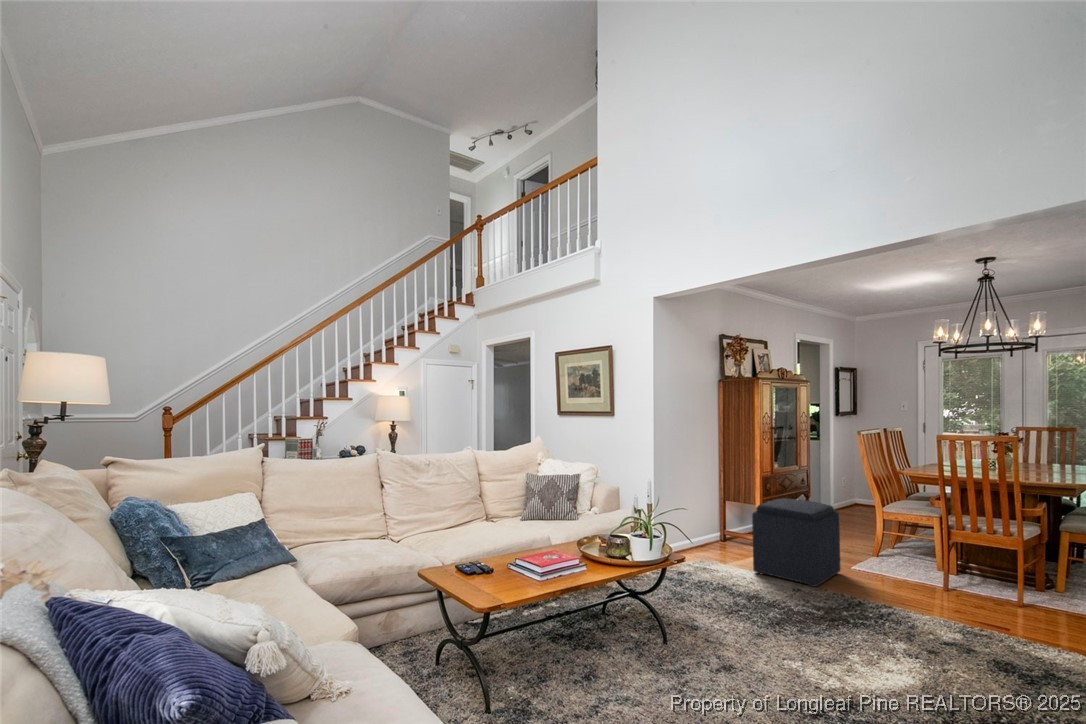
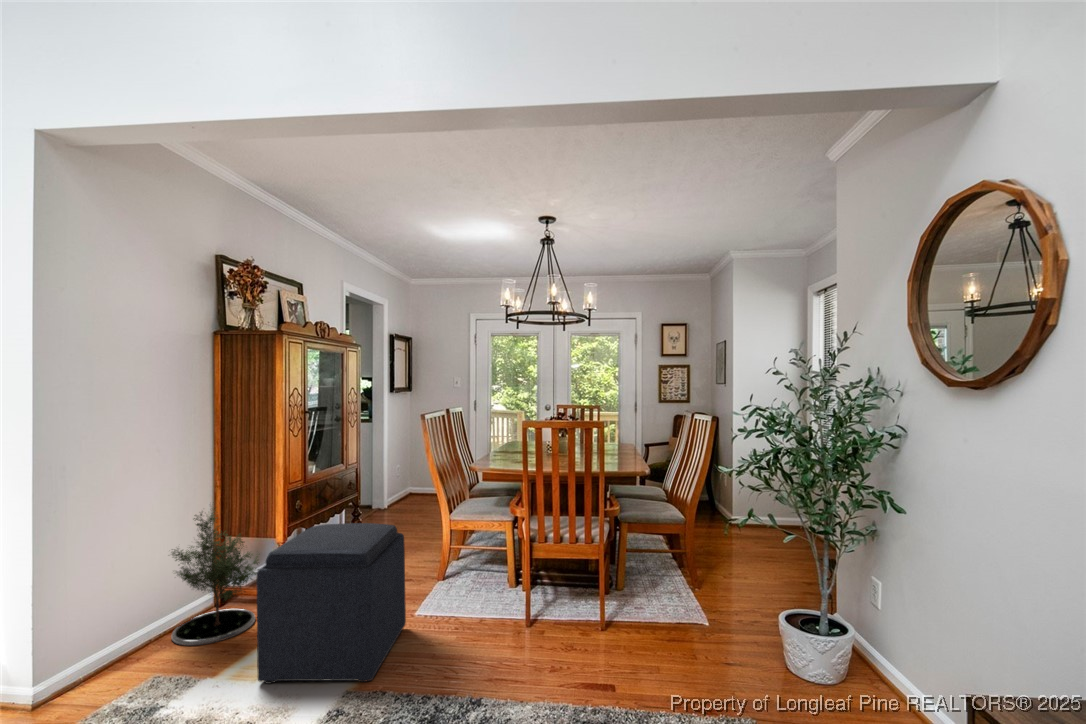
potted tree: none [701,476,751,554] -> present [172,508,259,646]

